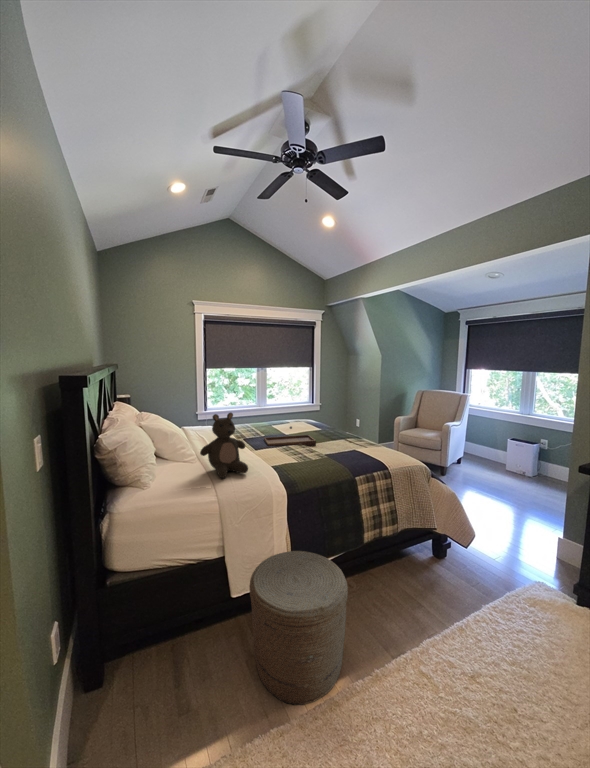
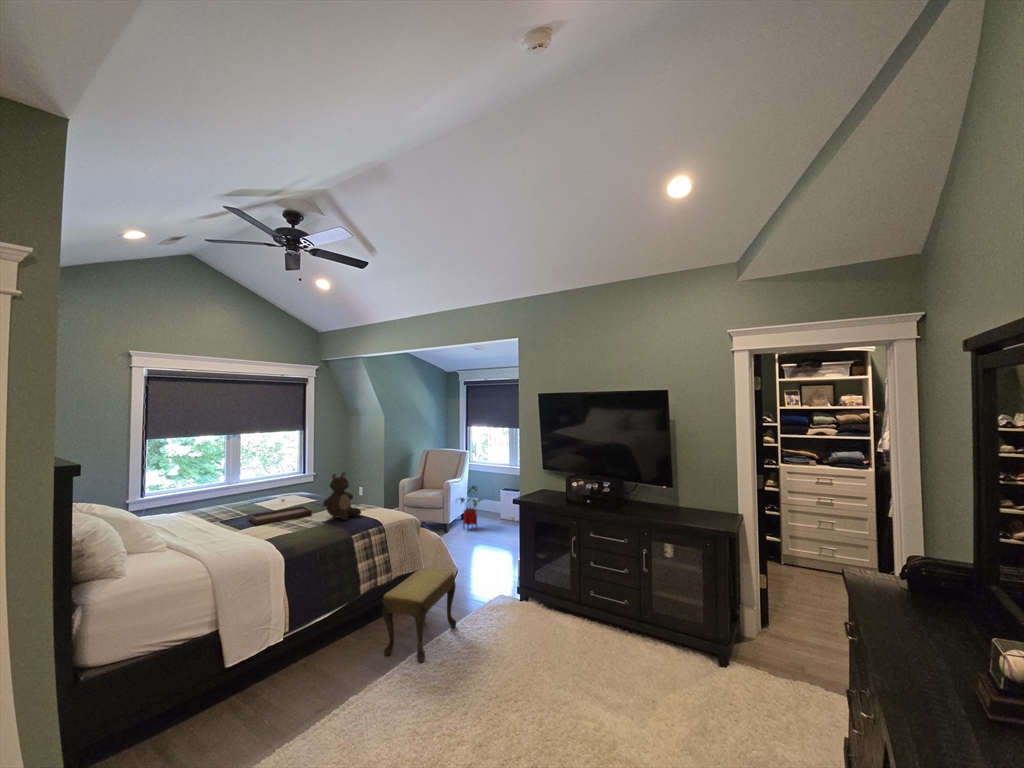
stuffed bear: present [200,413,248,478] -> present [323,472,361,520]
house plant: none [456,432,493,480] -> present [460,486,483,529]
footstool: none [391,530,485,664] -> present [382,568,456,663]
woven basket: present [249,551,348,705] -> none [251,605,344,731]

